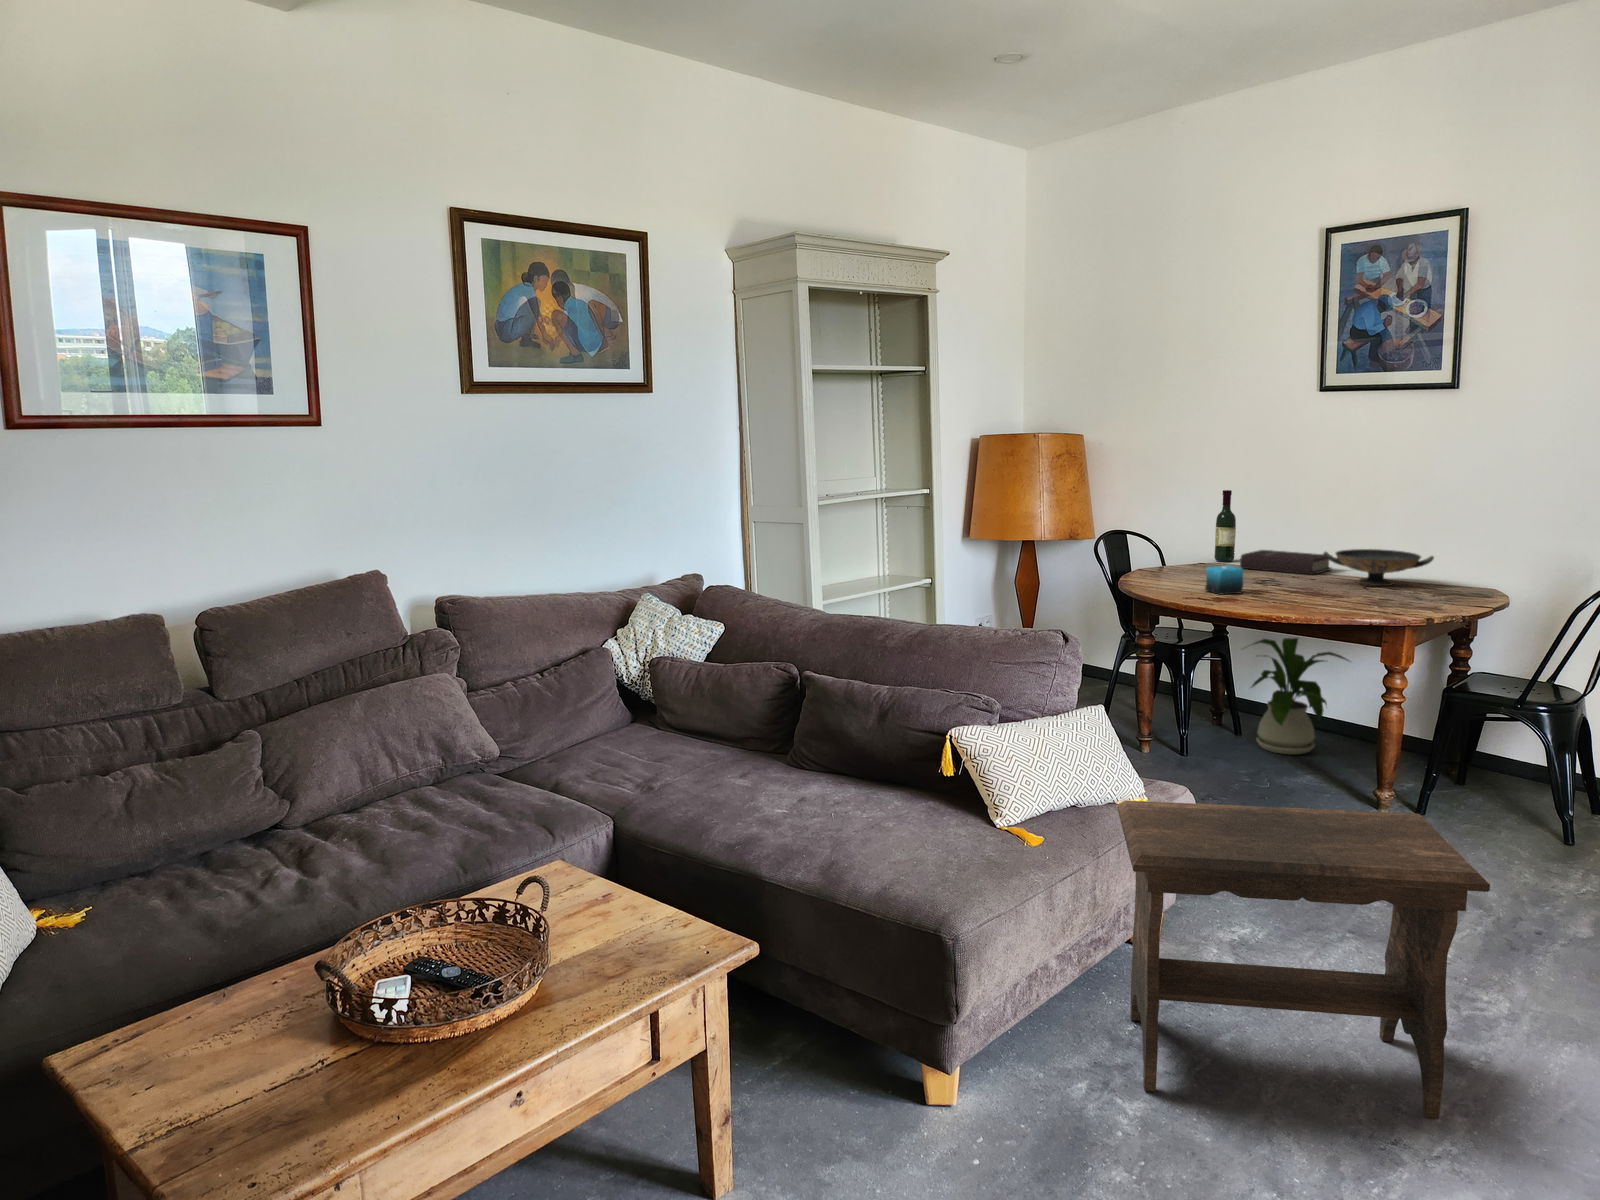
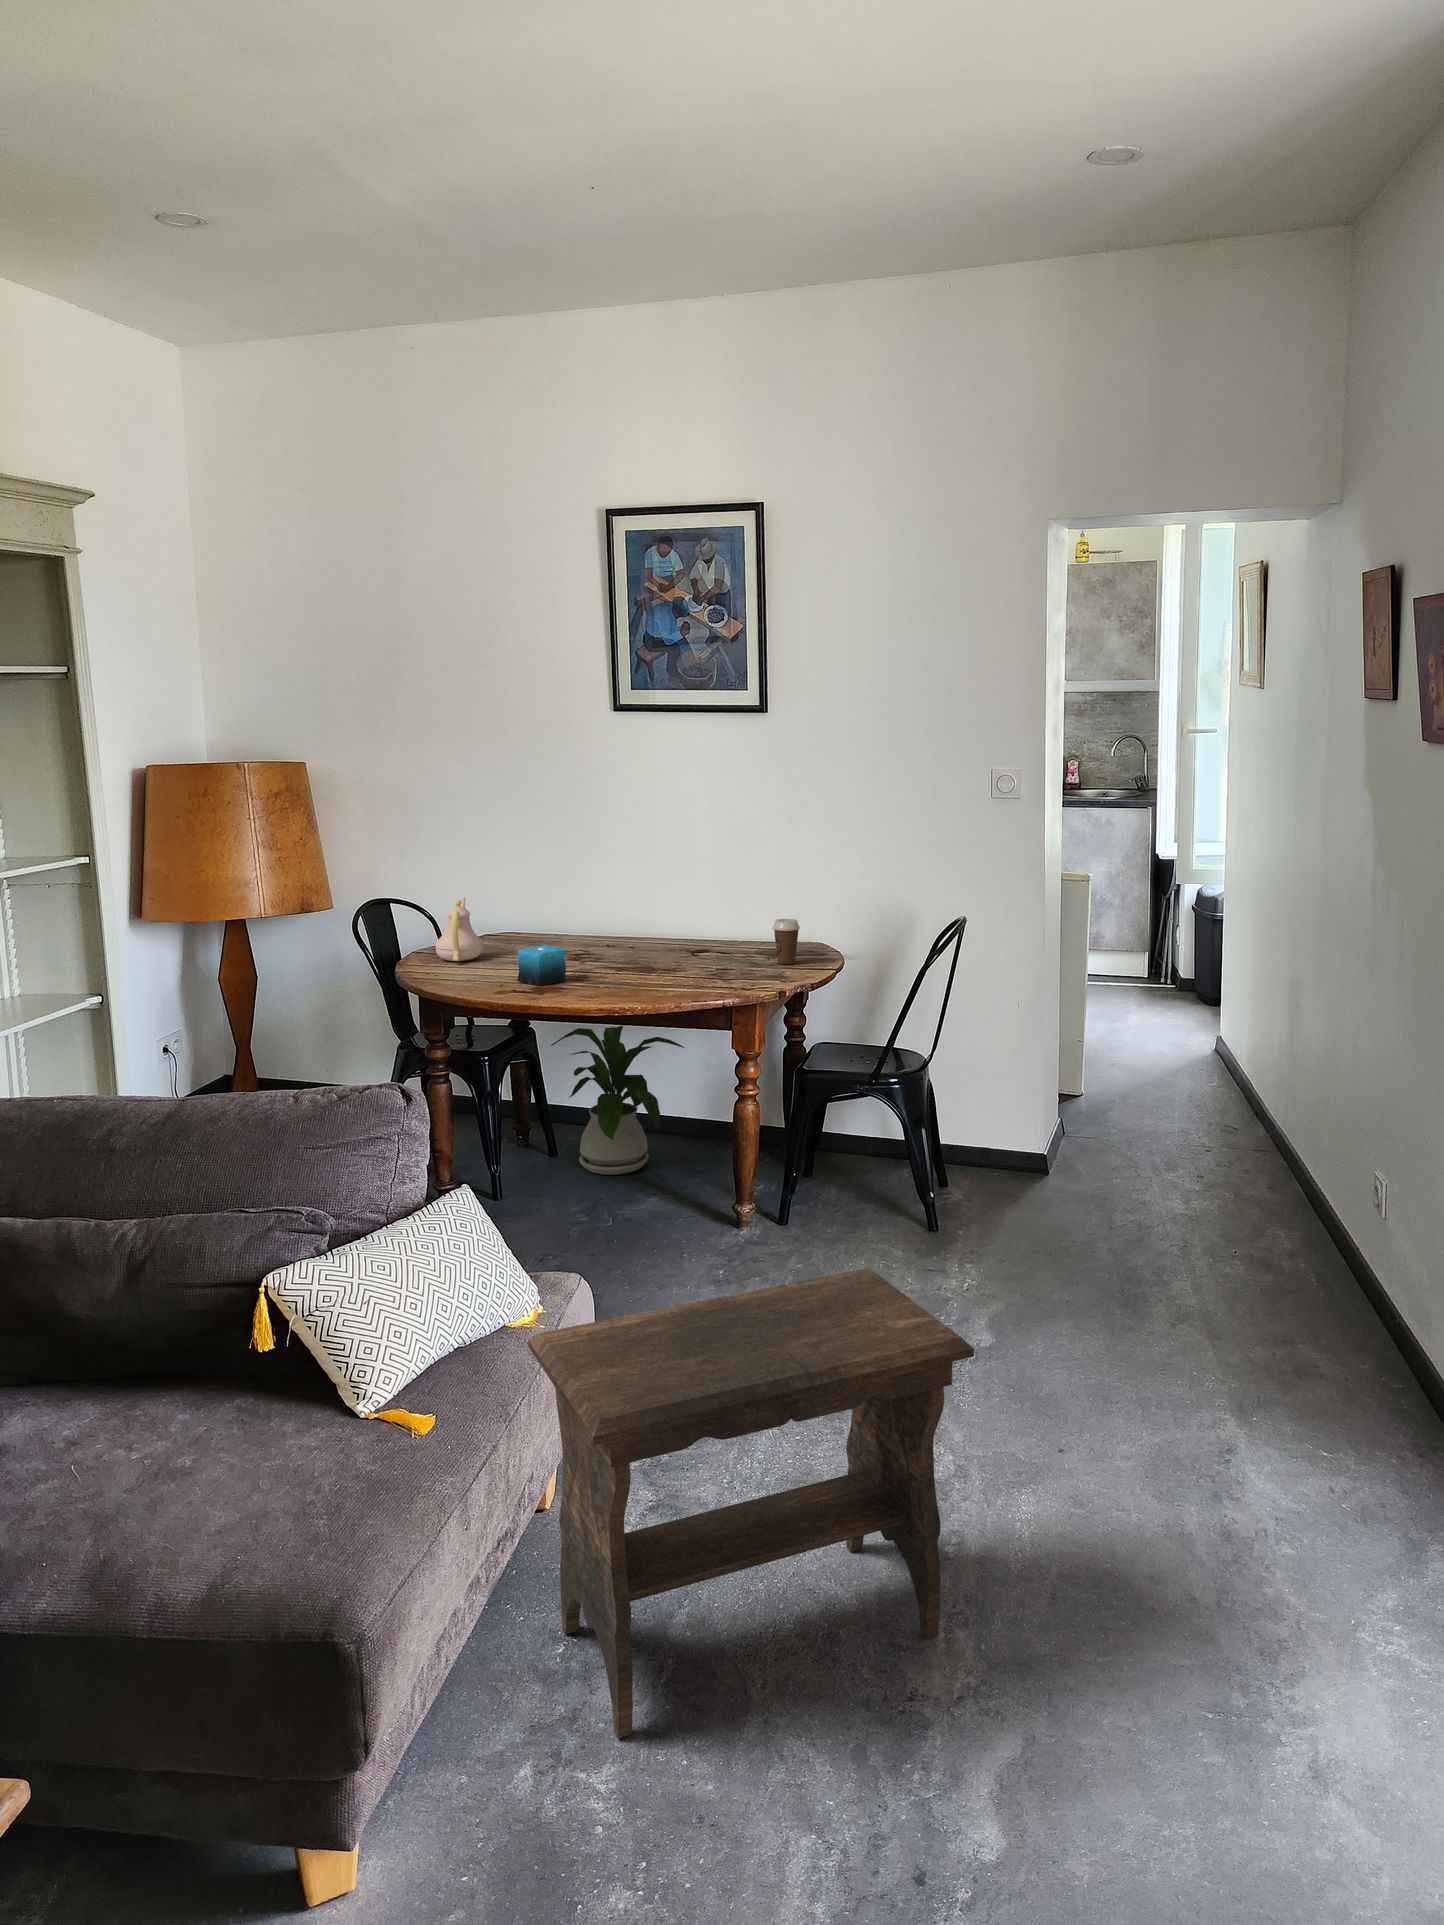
wine bottle: present [1214,490,1236,562] -> none [497,833,523,928]
teapot: none [1153,532,1190,577] -> present [435,898,483,961]
decorative bowl: present [1324,549,1434,586] -> none [643,905,763,952]
book: present [1240,550,1332,575] -> none [537,909,644,941]
coffee cup: none [1435,560,1462,598] -> present [773,919,800,965]

